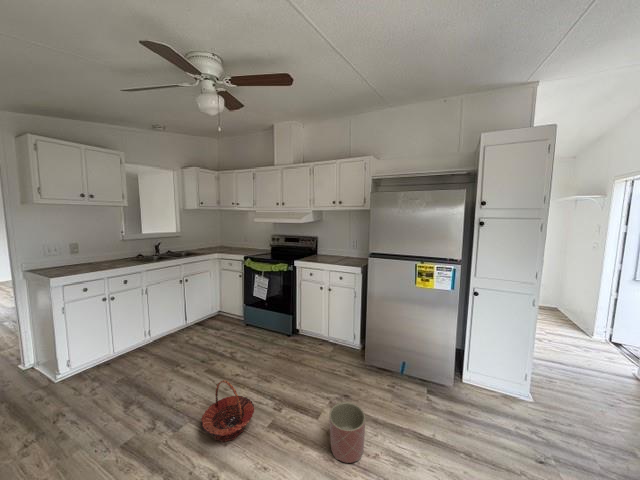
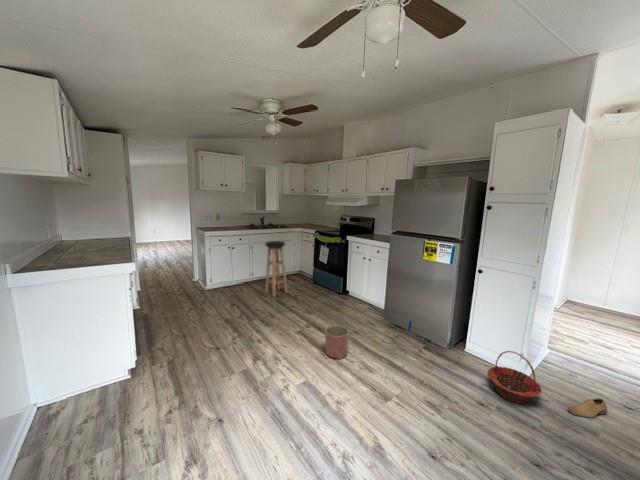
bar stool: none [177,278,217,364] -> present [265,241,288,297]
basket: present [201,381,254,442] -> present [487,351,542,403]
shoe: none [593,406,614,436] -> present [568,398,607,418]

